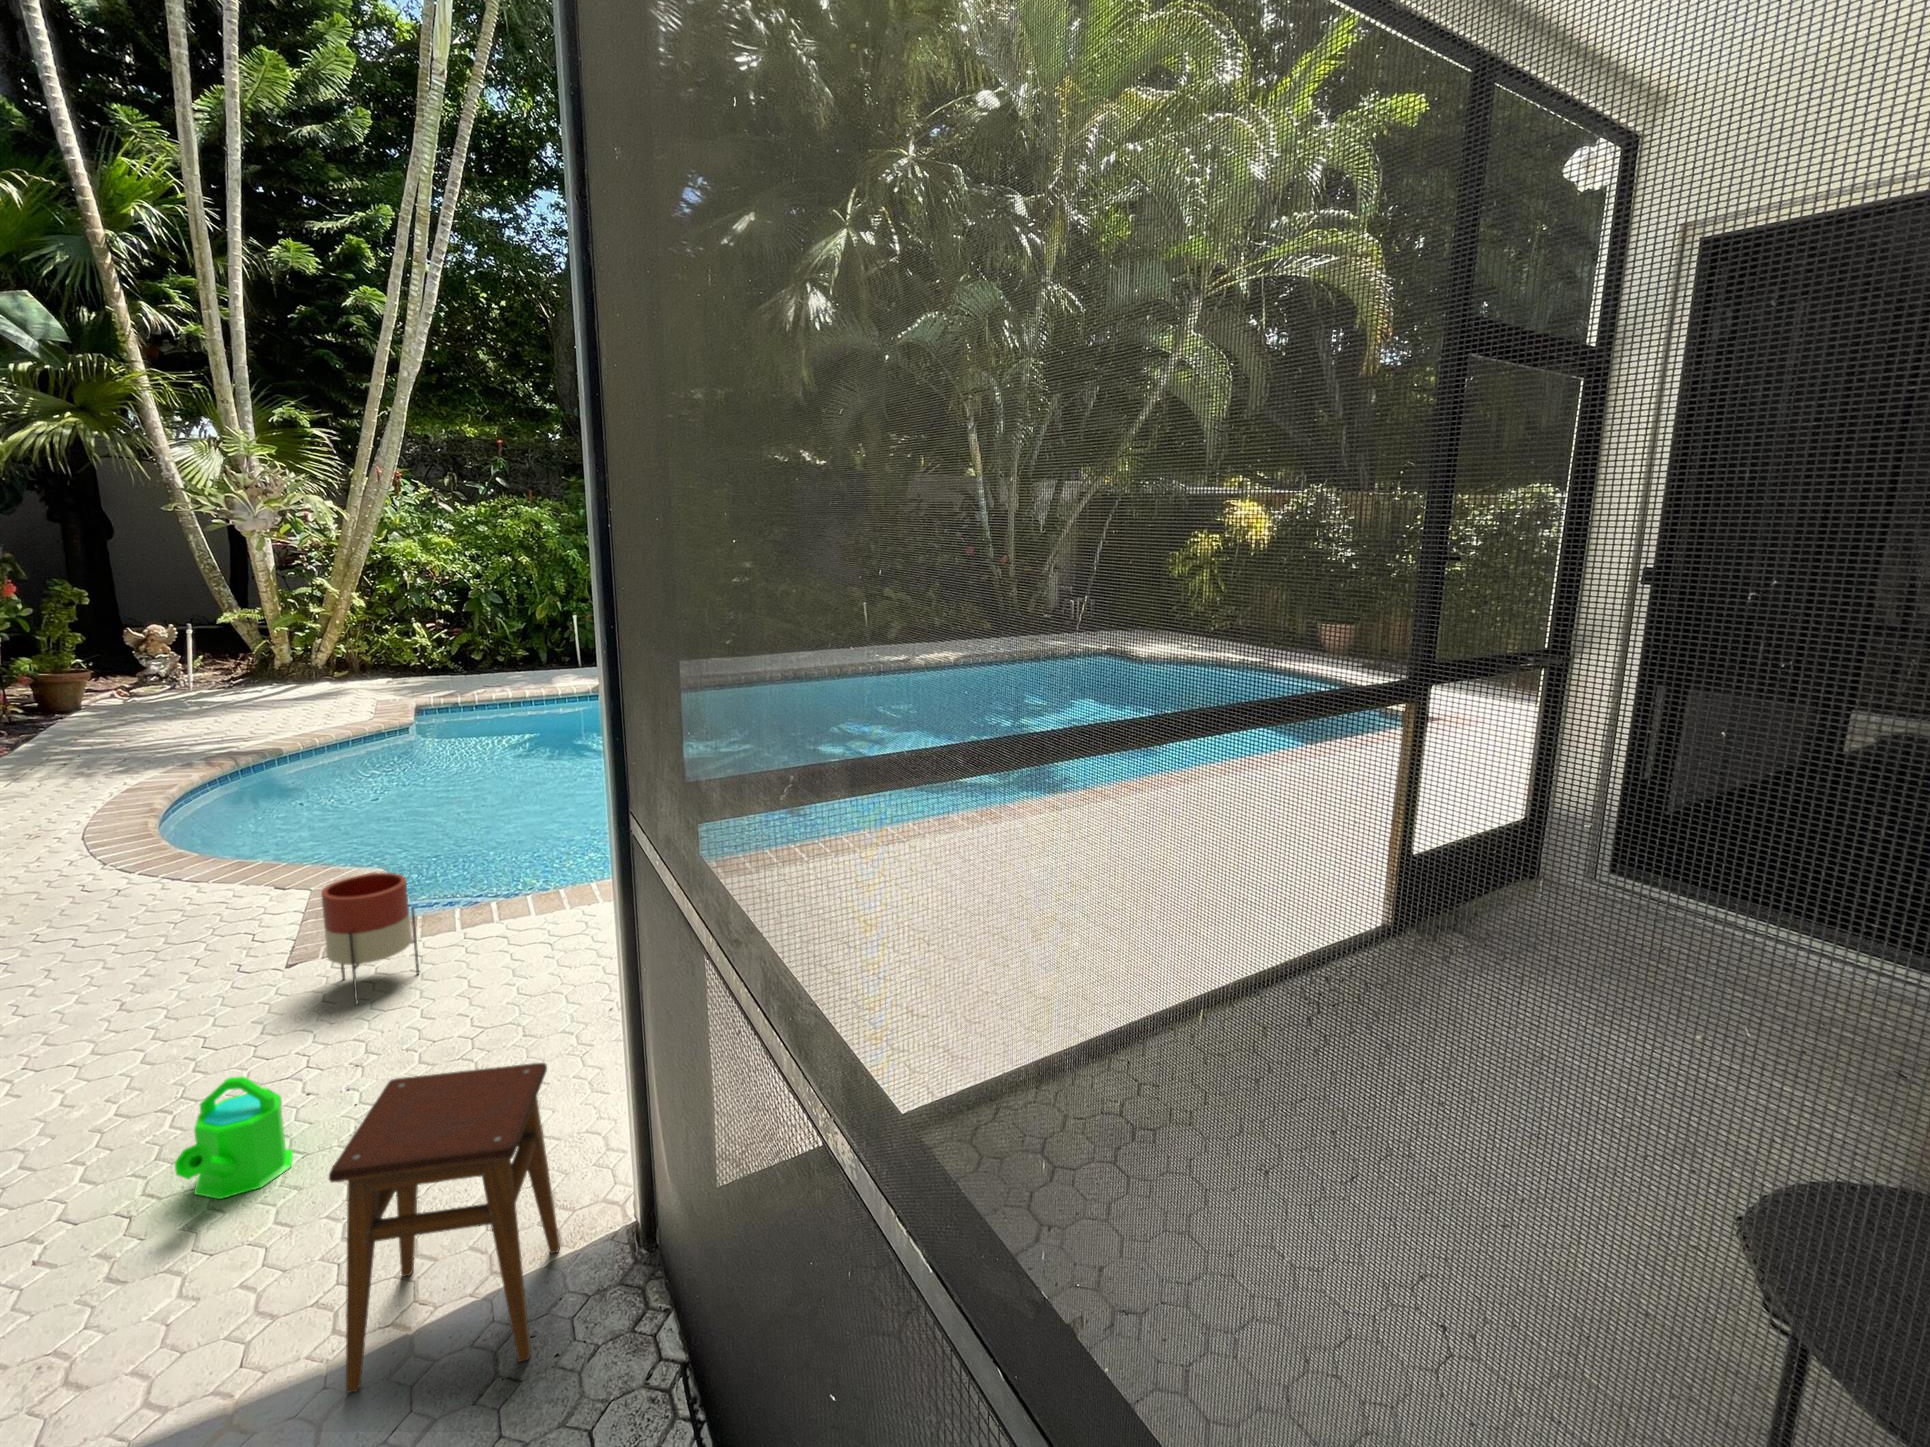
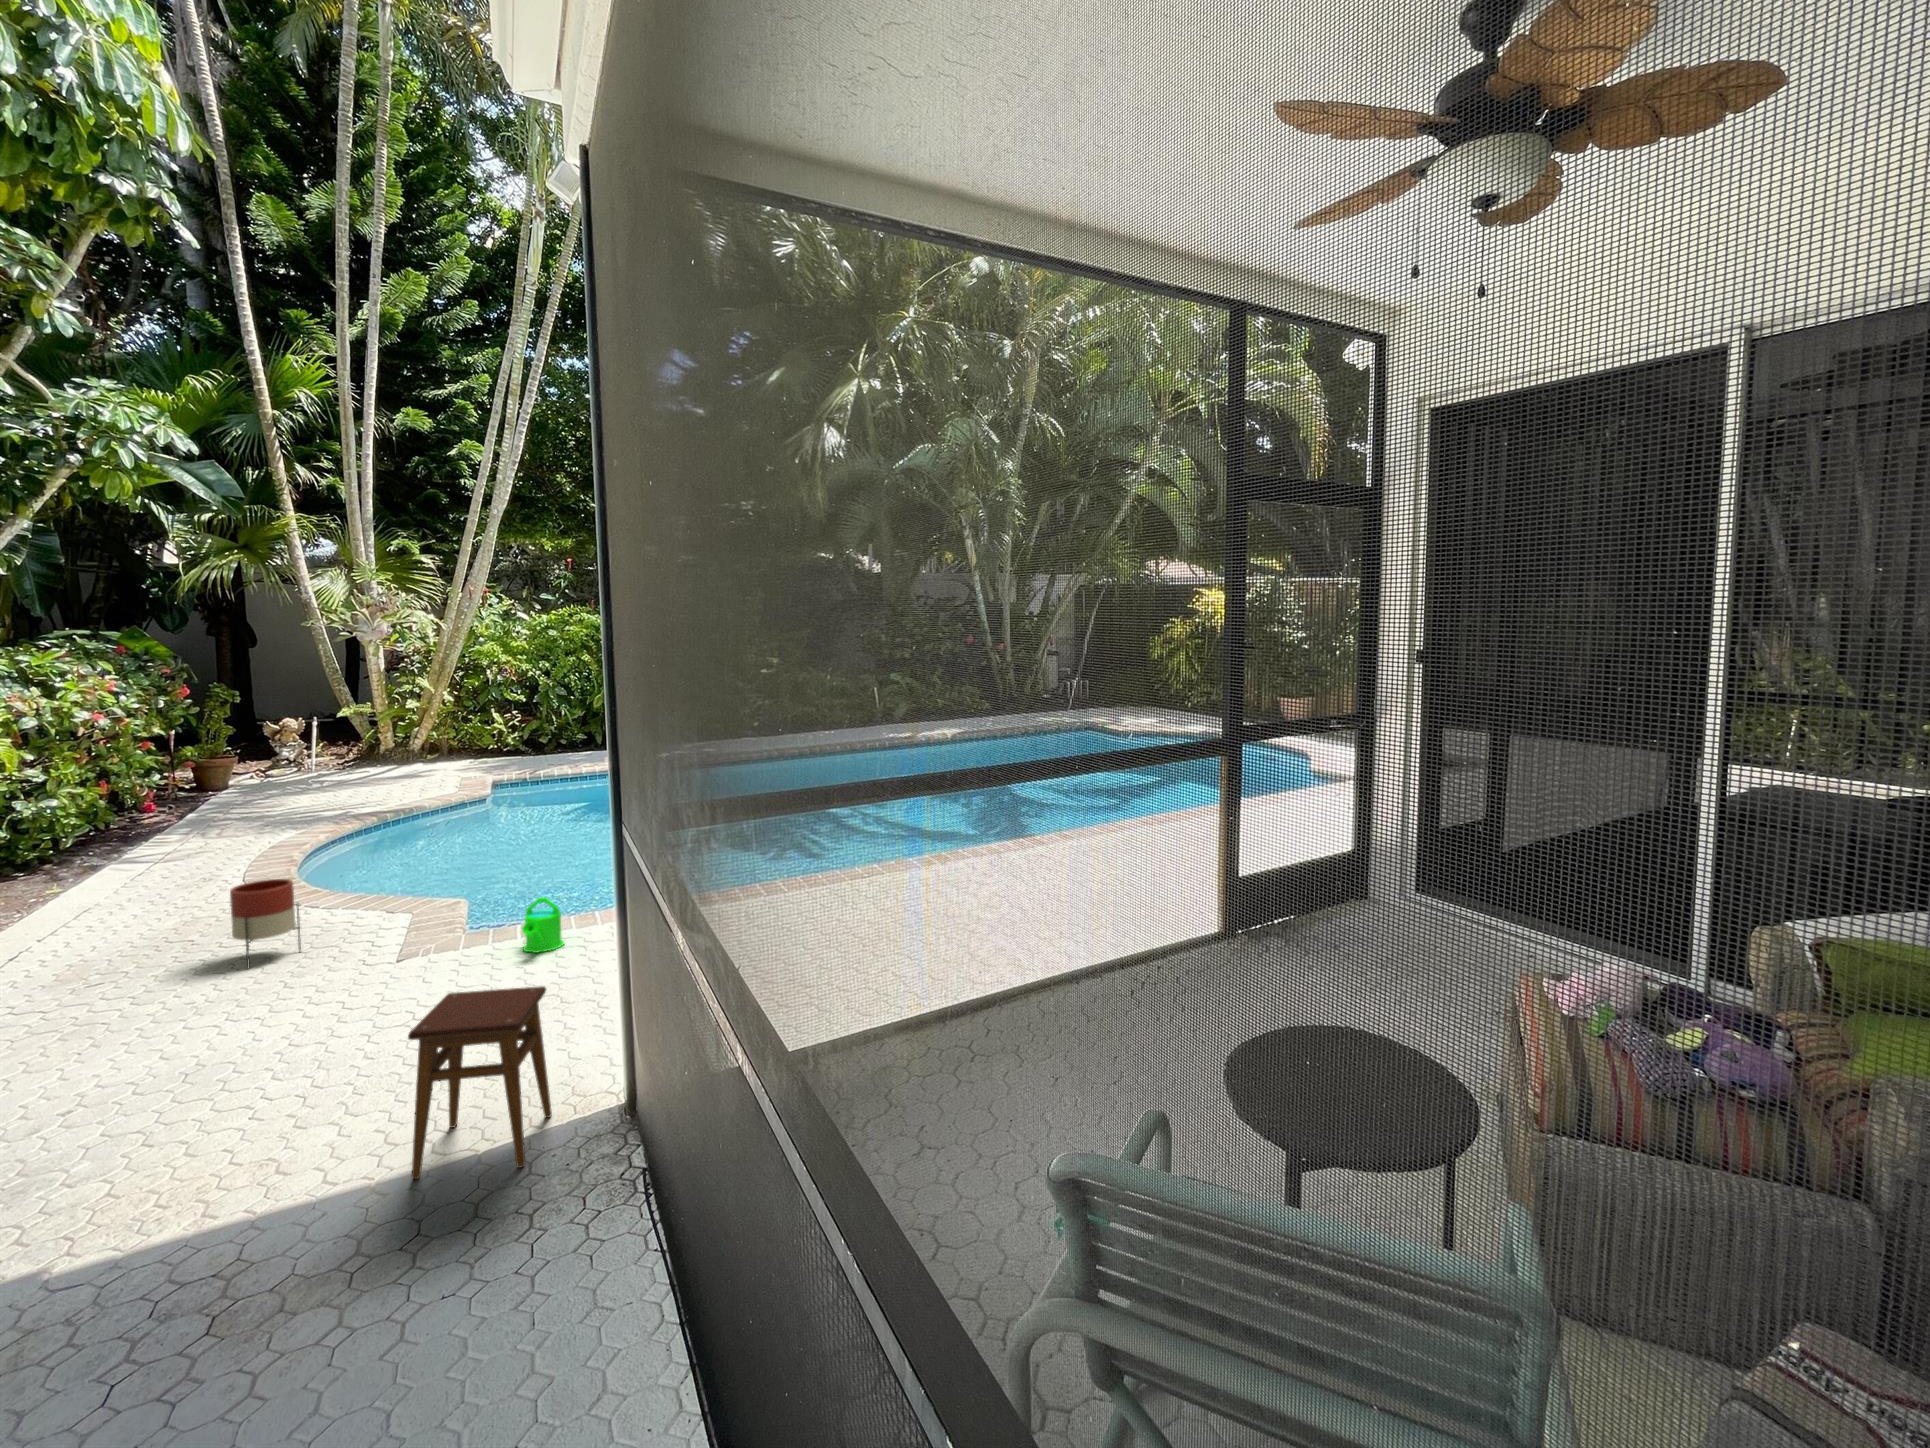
planter: present [321,873,419,1004] -> present [230,879,301,968]
watering can: present [175,1076,293,1199] -> present [522,897,565,953]

